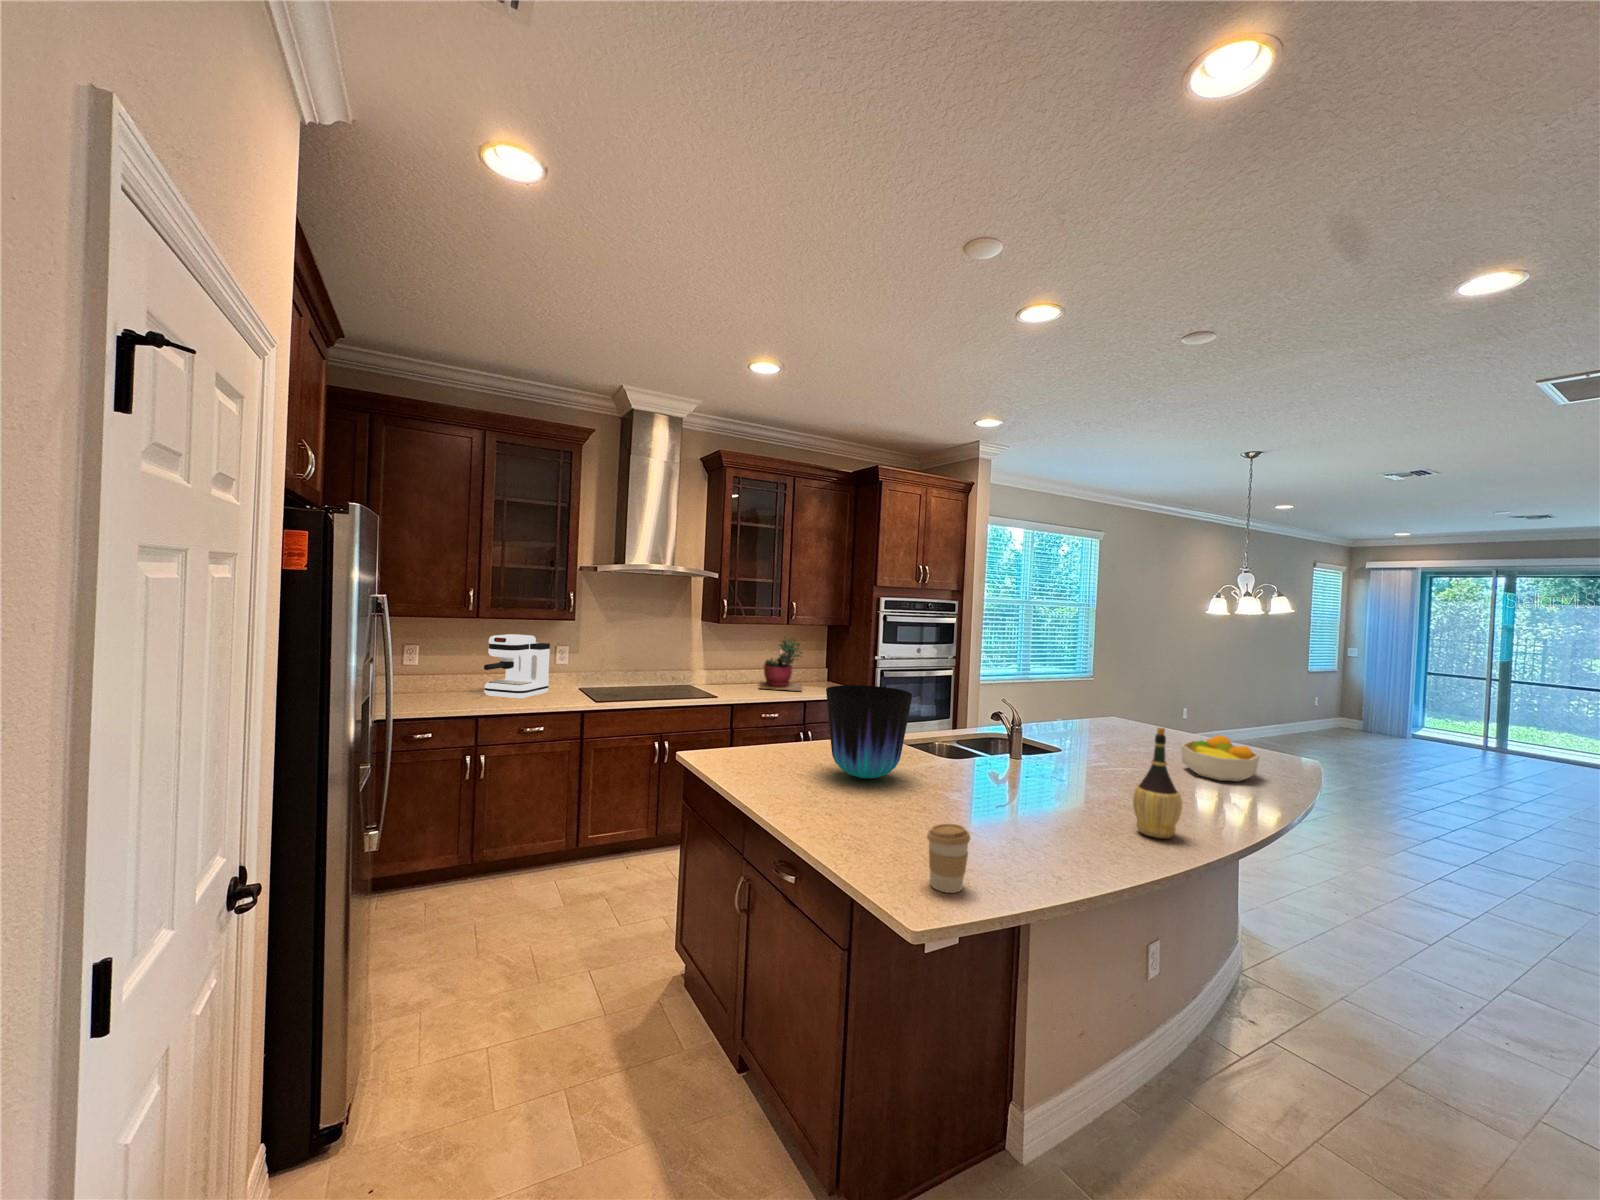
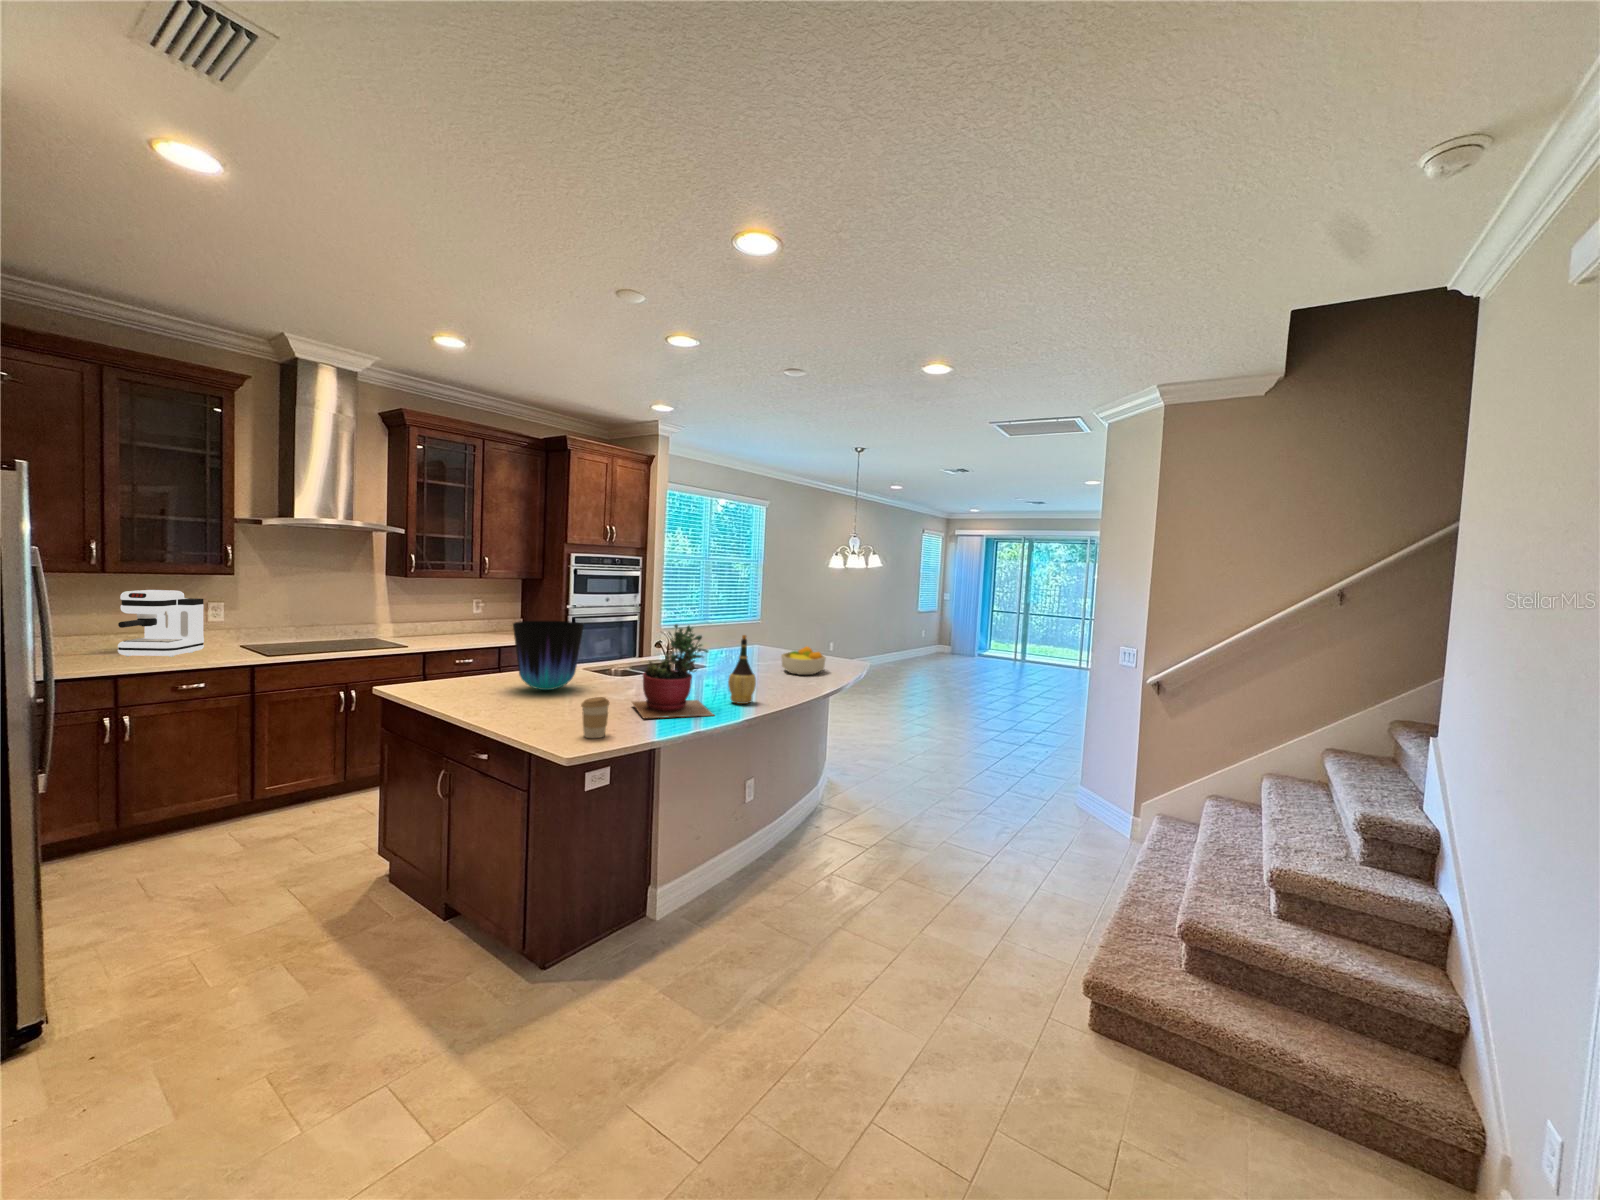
succulent plant: present [759,636,802,691] -> present [632,624,714,718]

